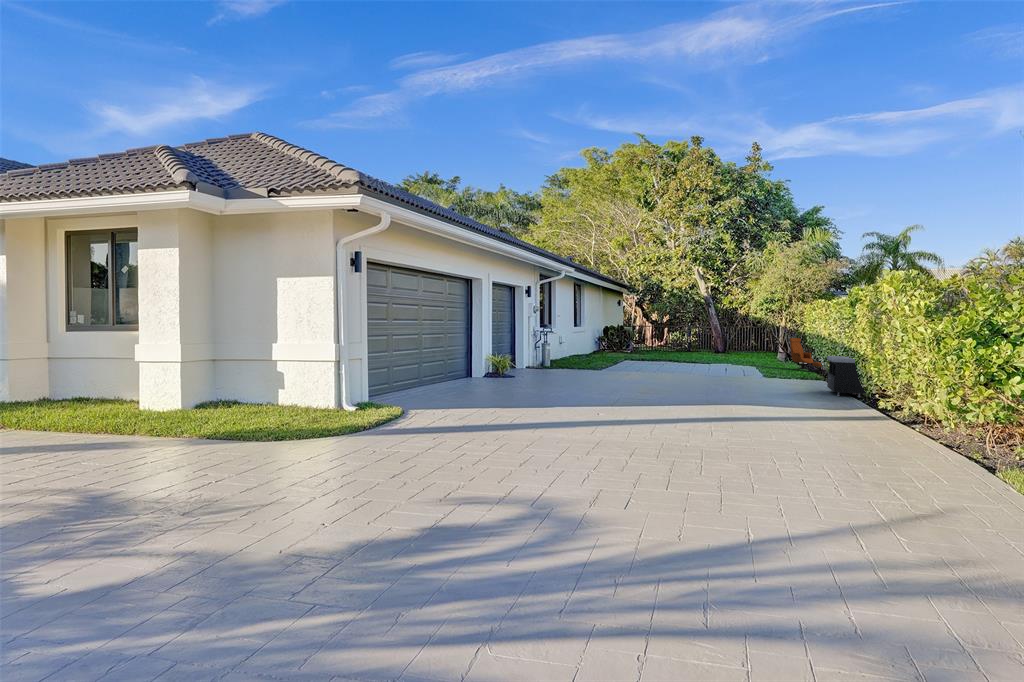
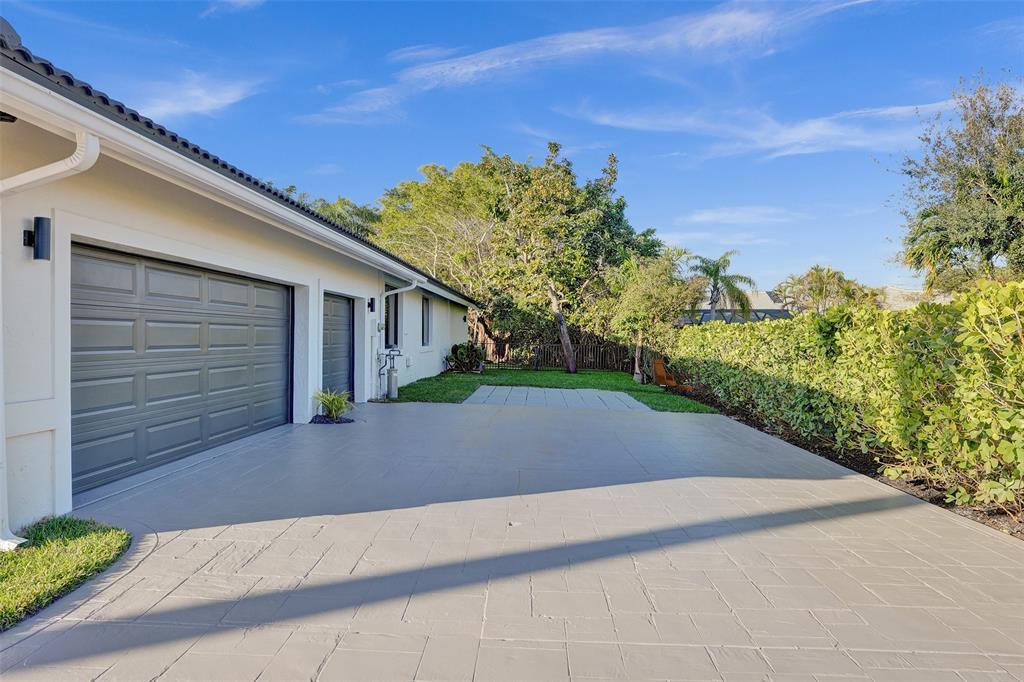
storage bench: present [827,356,866,397] -> none [728,386,782,436]

